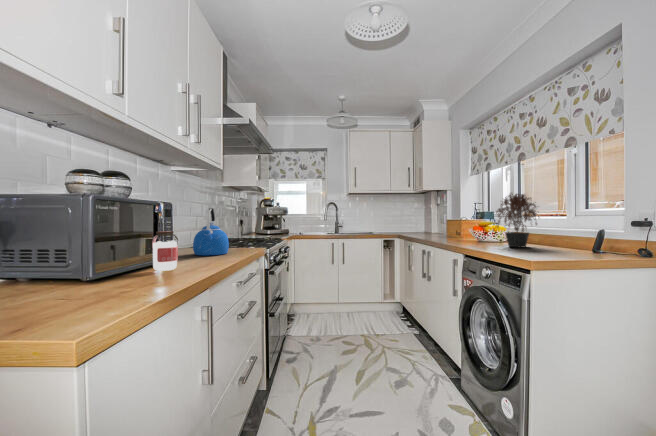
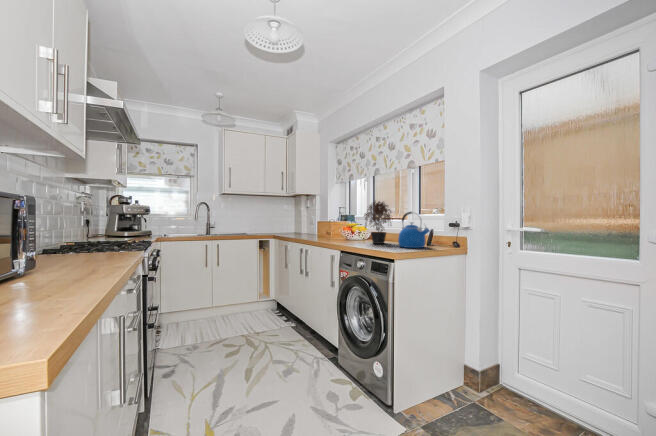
kettle: present [193,208,229,256] -> present [398,212,429,248]
jar: present [152,231,178,271] -> none [22,235,62,285]

